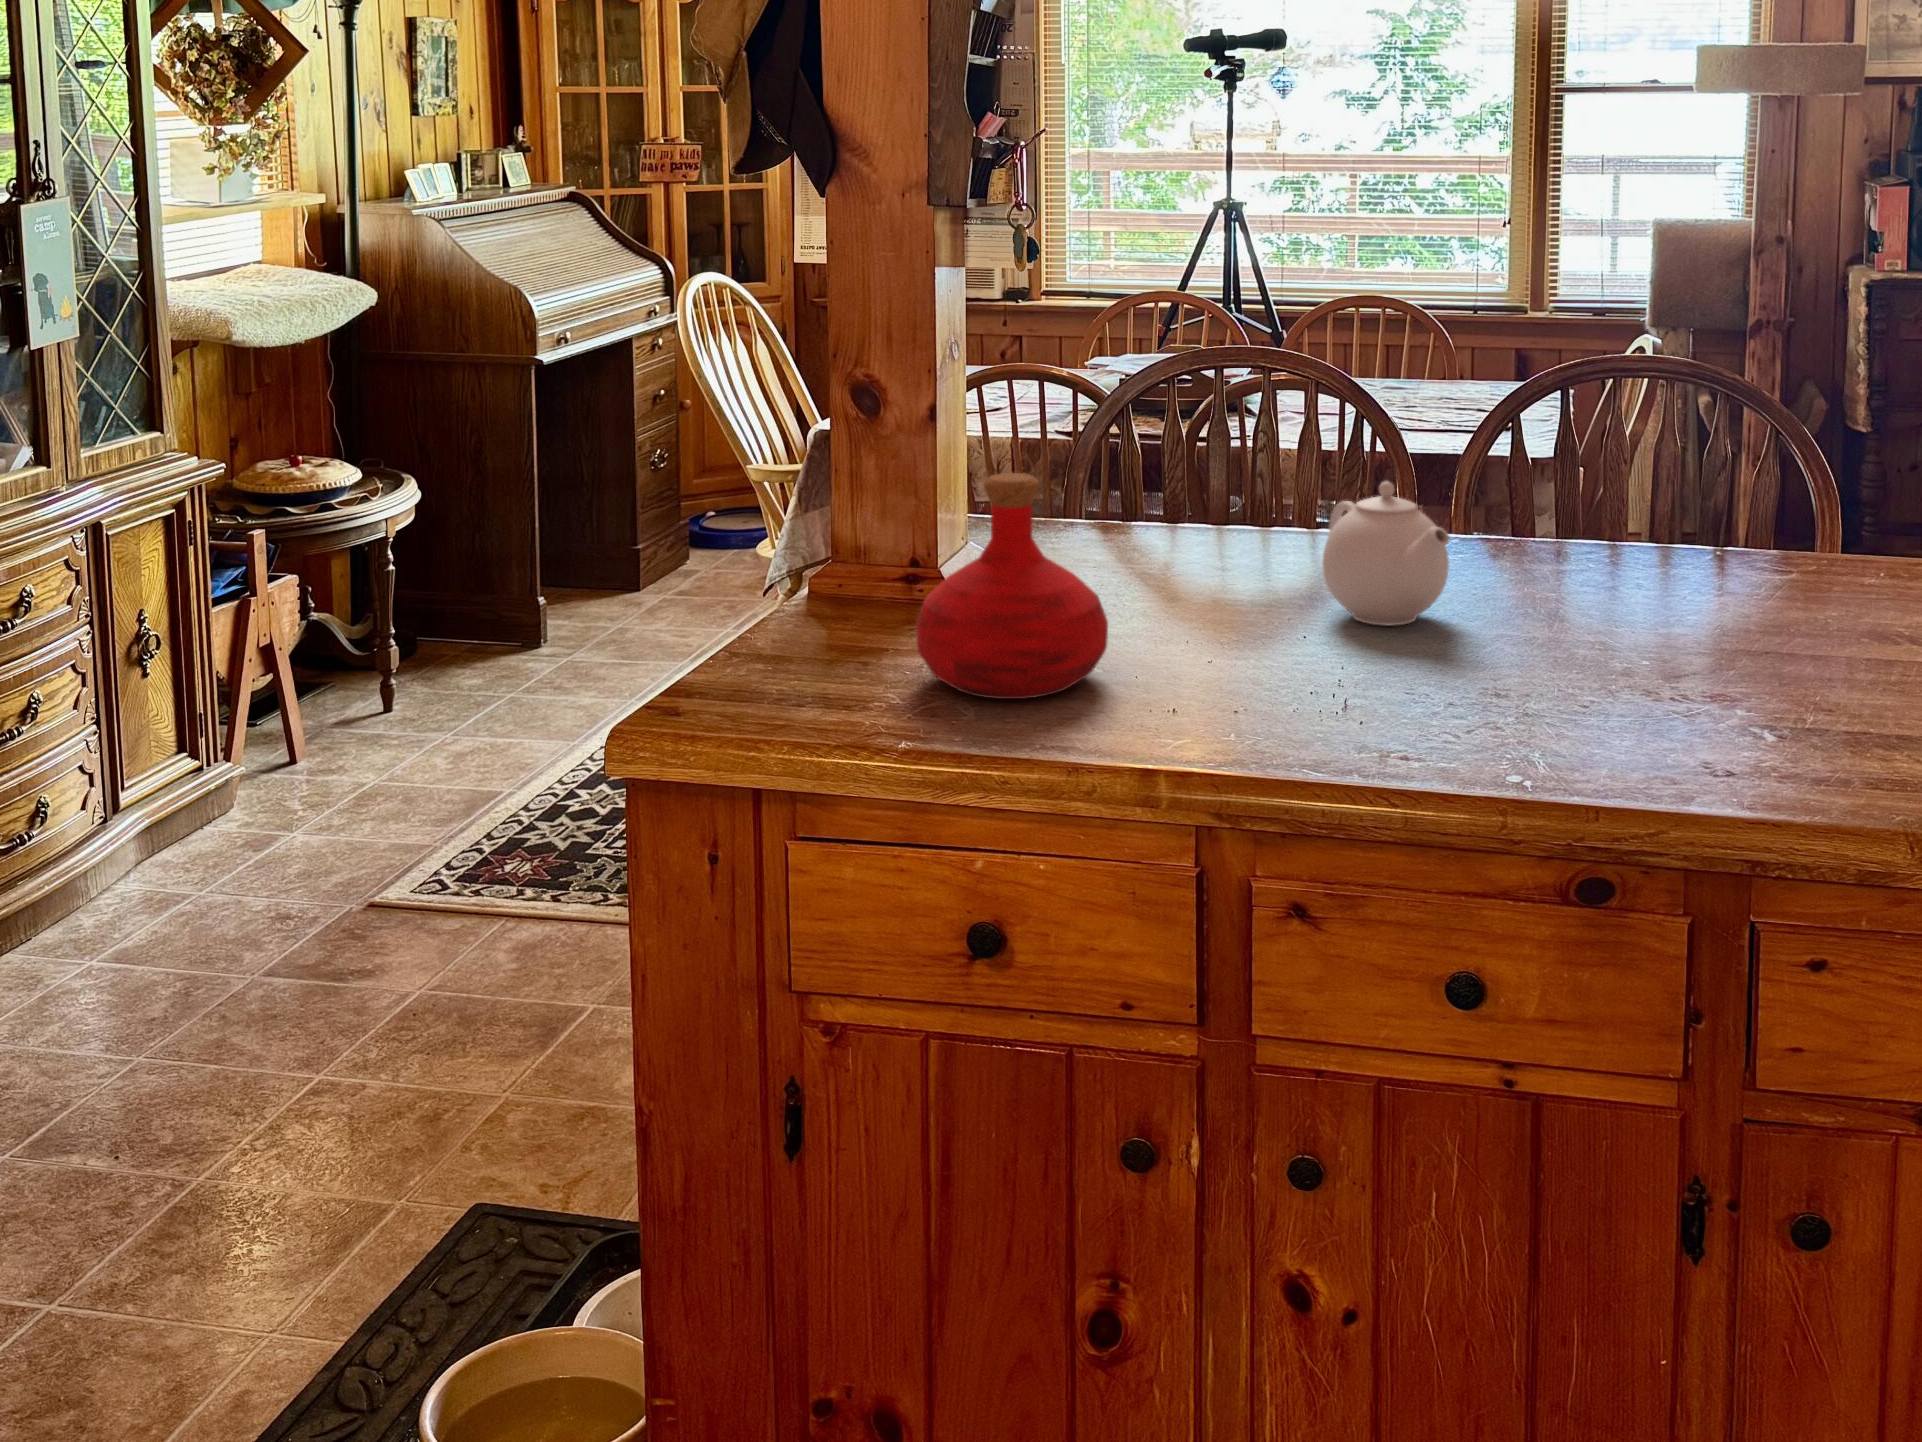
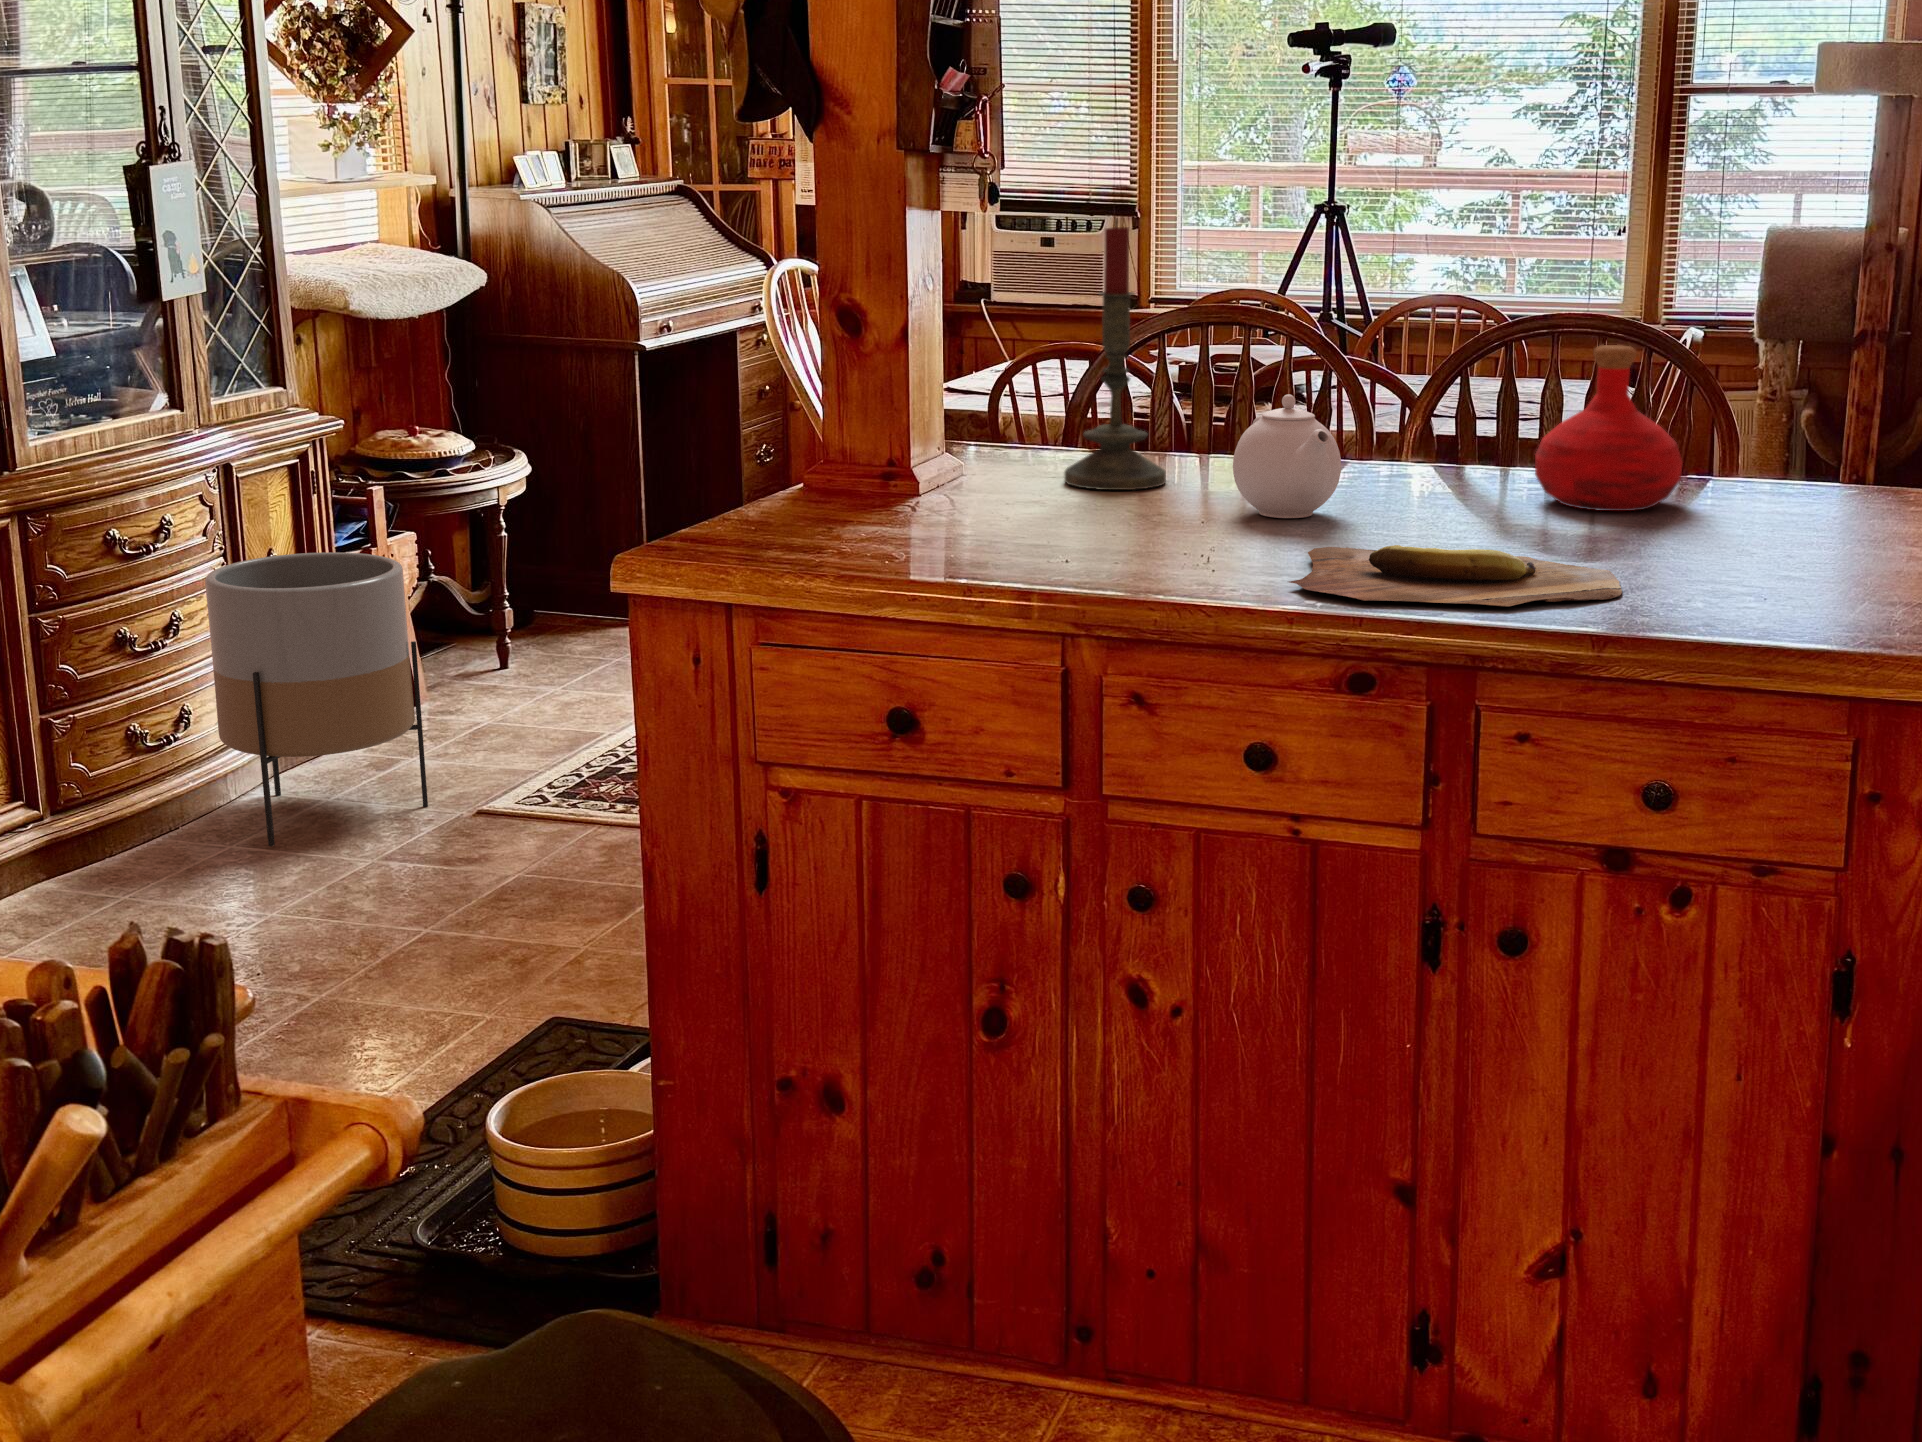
candle: none [1105,276,1220,585] -> present [1064,219,1166,490]
bottle: present [916,473,1108,699] -> present [1535,345,1683,511]
planter: none [69,619,317,969] -> present [205,552,428,846]
cutting board: none [1458,678,1868,779] -> present [1289,545,1622,606]

